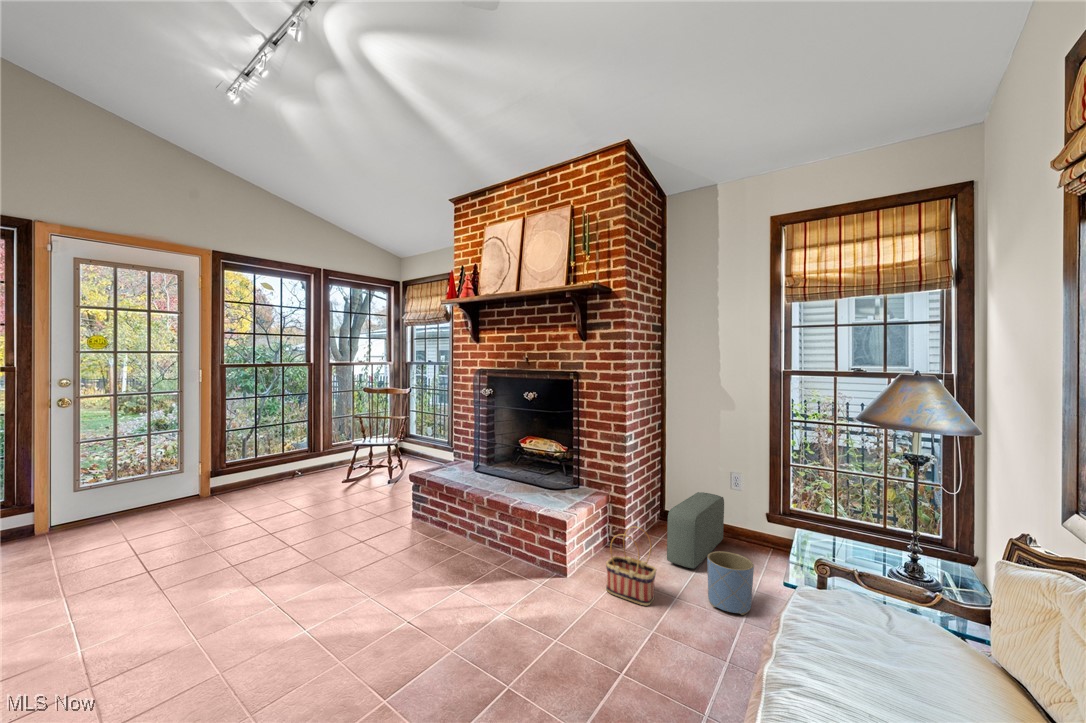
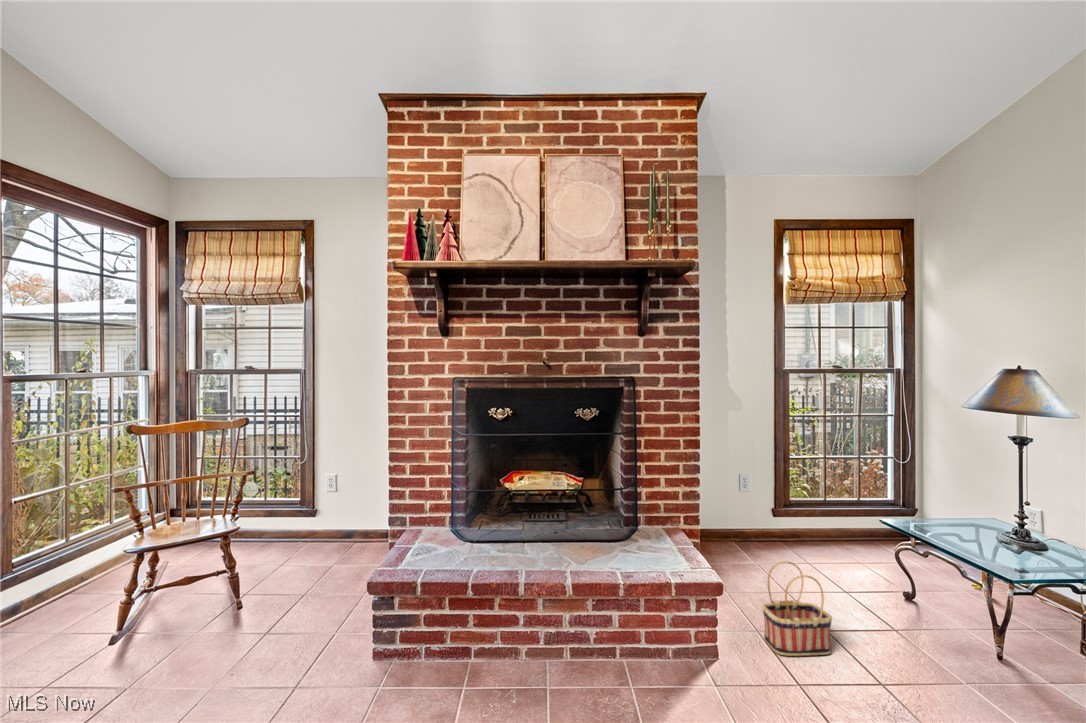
pouf: present [667,492,724,568] -> none [714,502,788,590]
planter: present [707,551,754,615] -> none [835,560,890,625]

